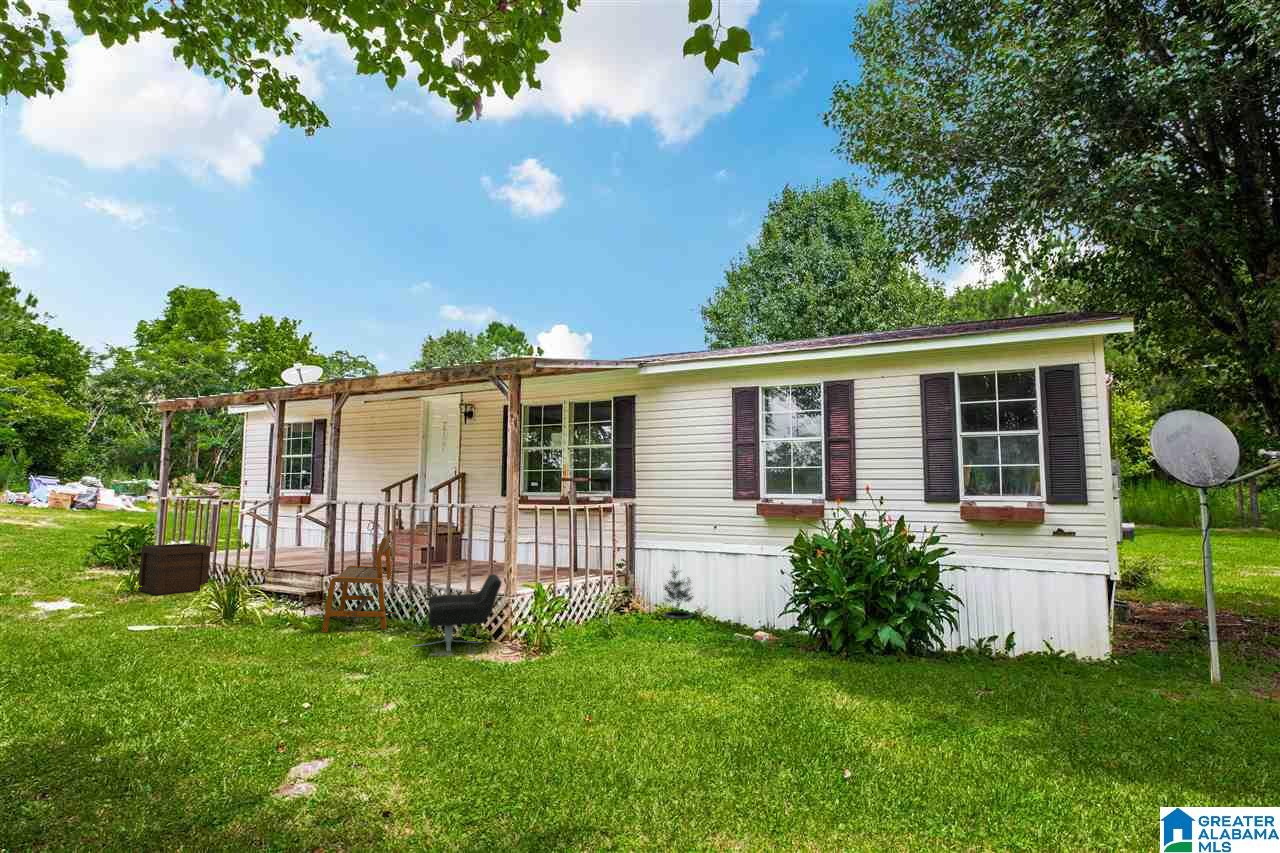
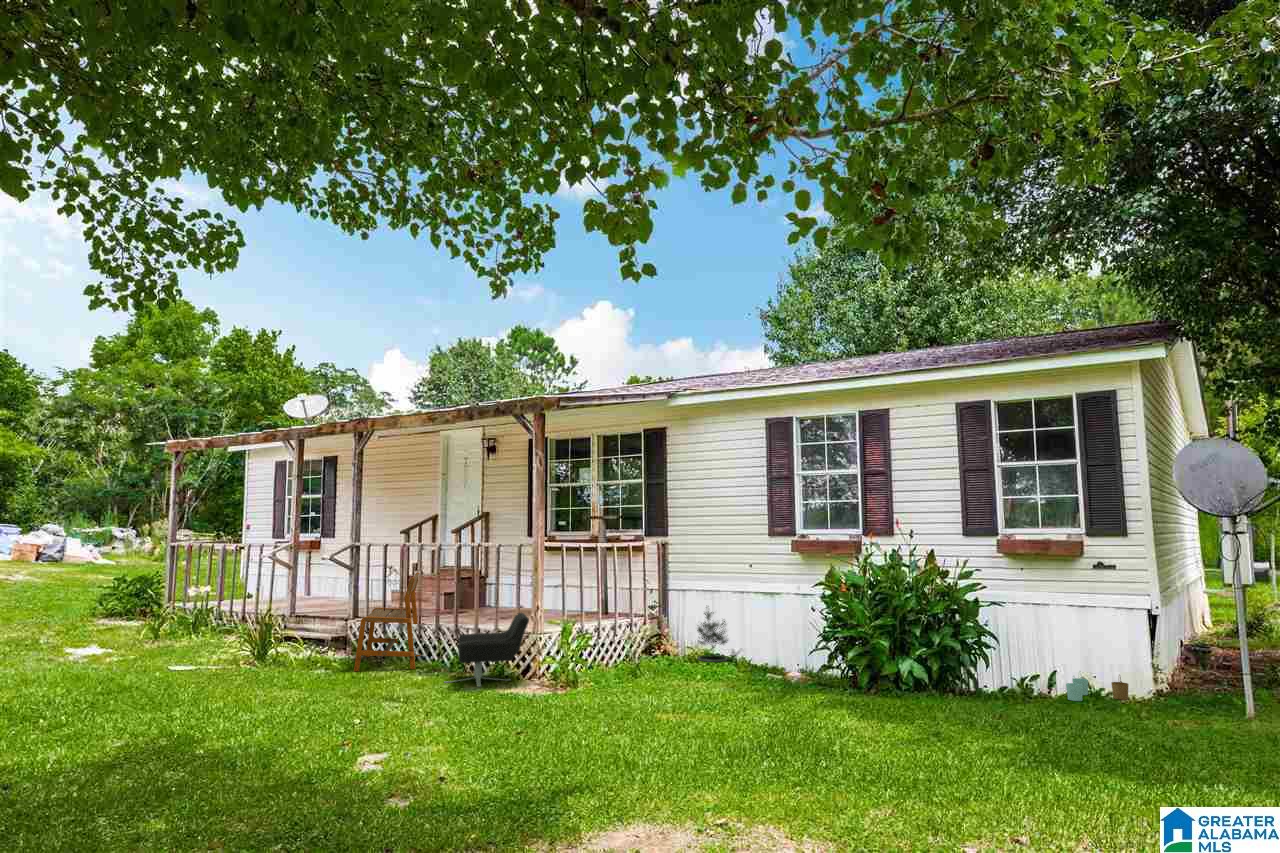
wooden crate: present [138,543,211,595] -> none [160,588,230,641]
bucket: none [1030,633,1088,665] -> present [1066,675,1129,701]

